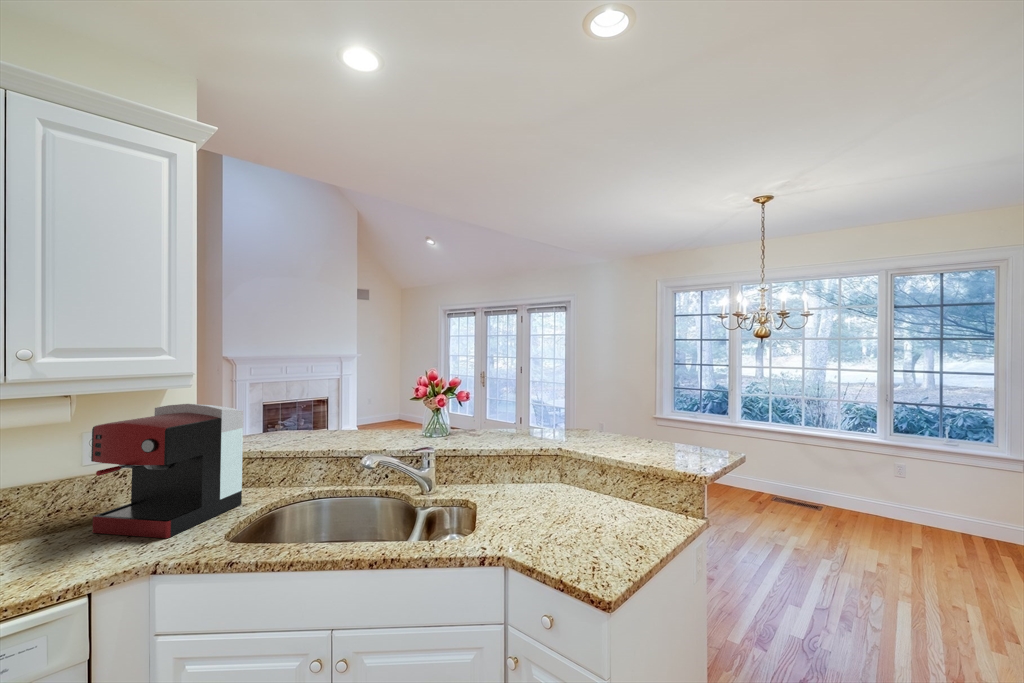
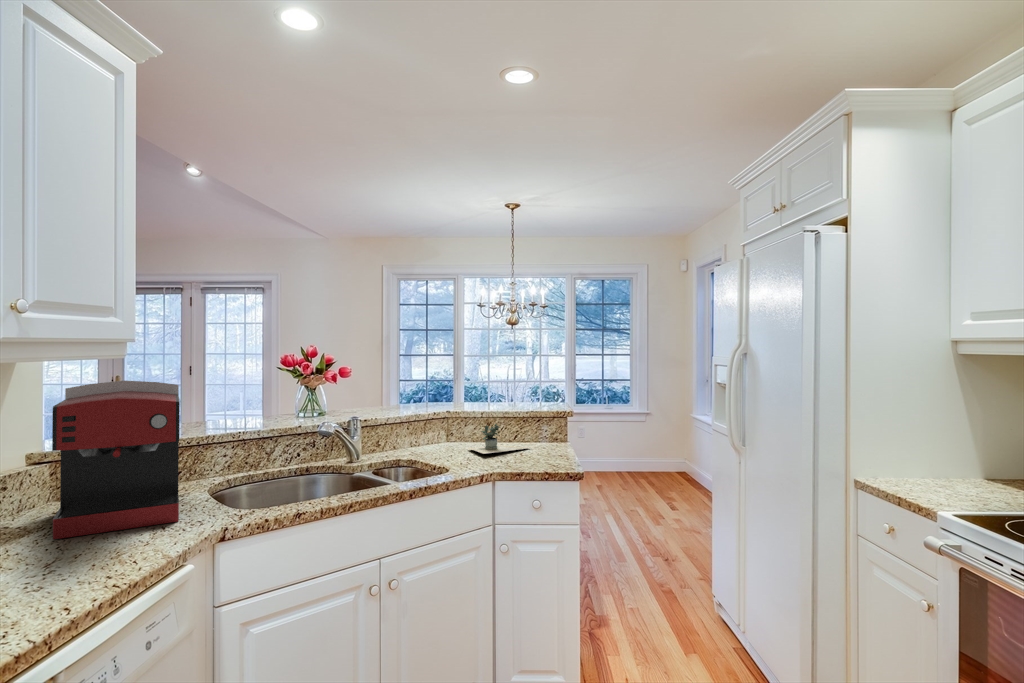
potted plant: none [543,477,659,519] -> present [469,424,529,454]

